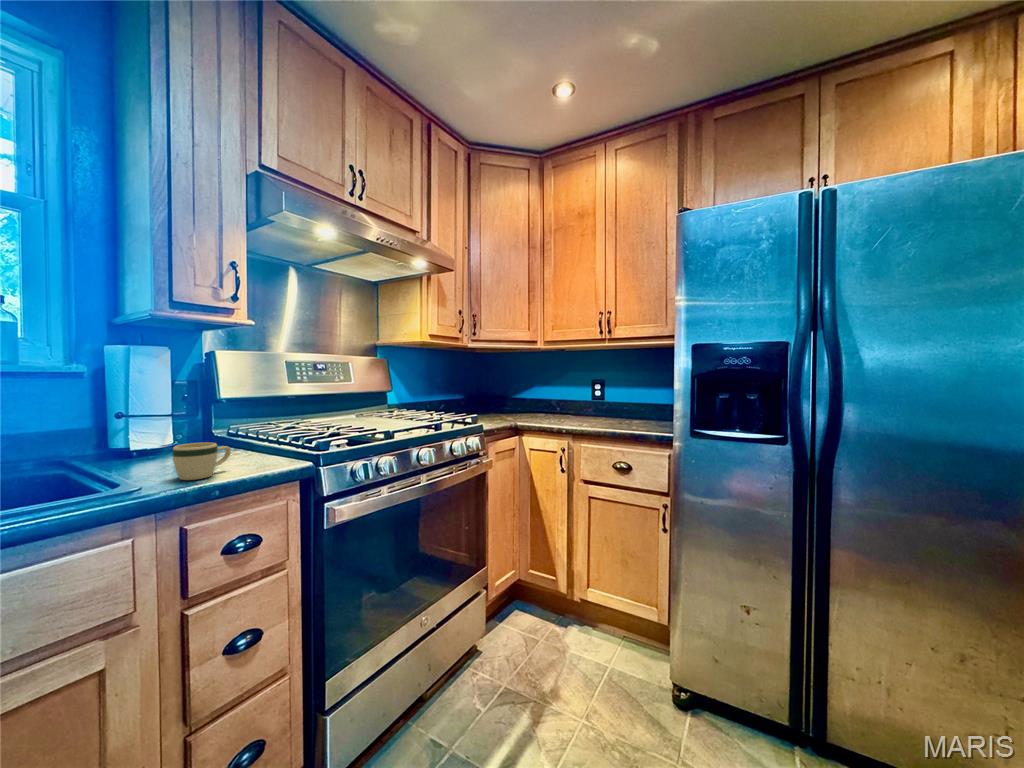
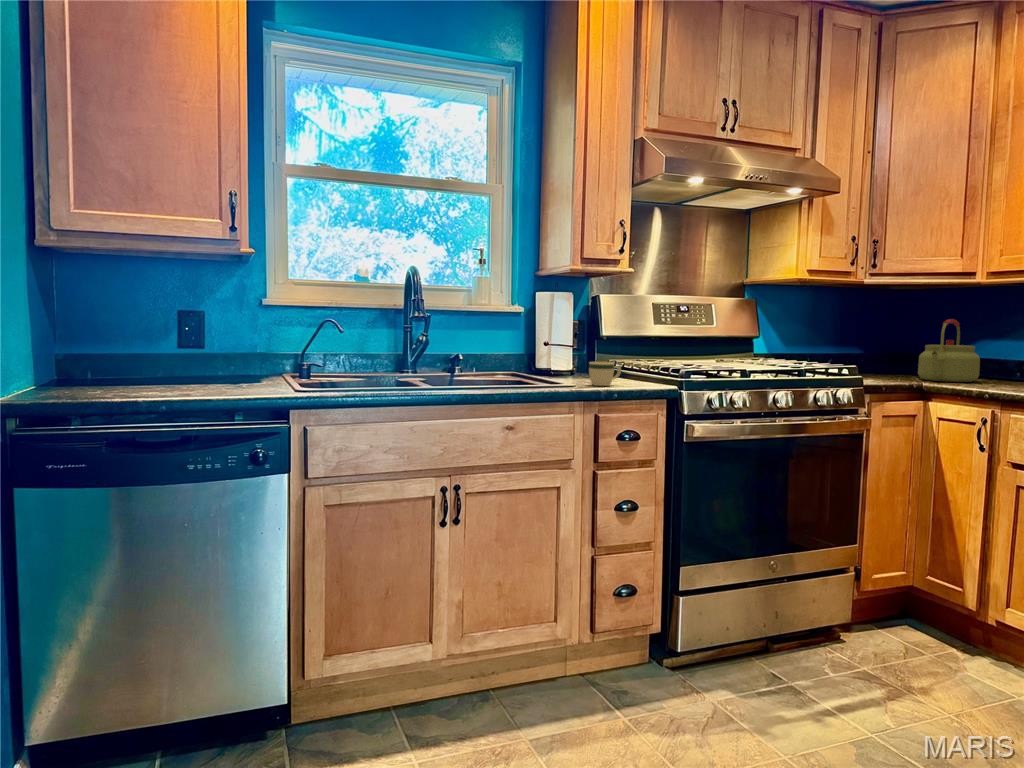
kettle: none [508,374,547,419] -> present [918,319,980,382]

